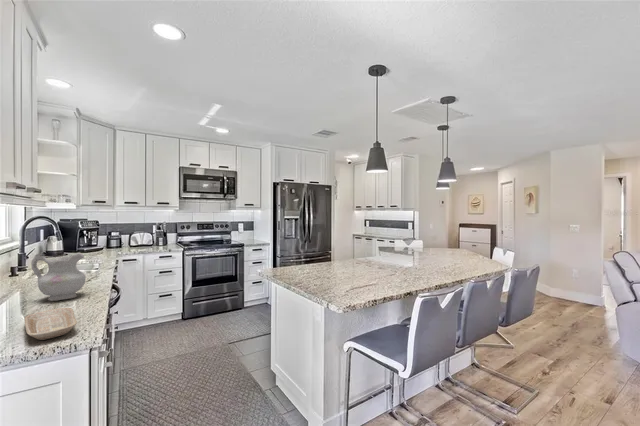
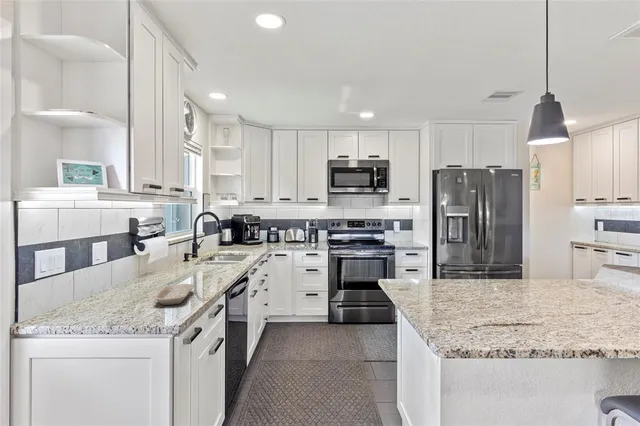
ceramic pitcher: present [31,253,85,301] -> none [183,239,218,279]

